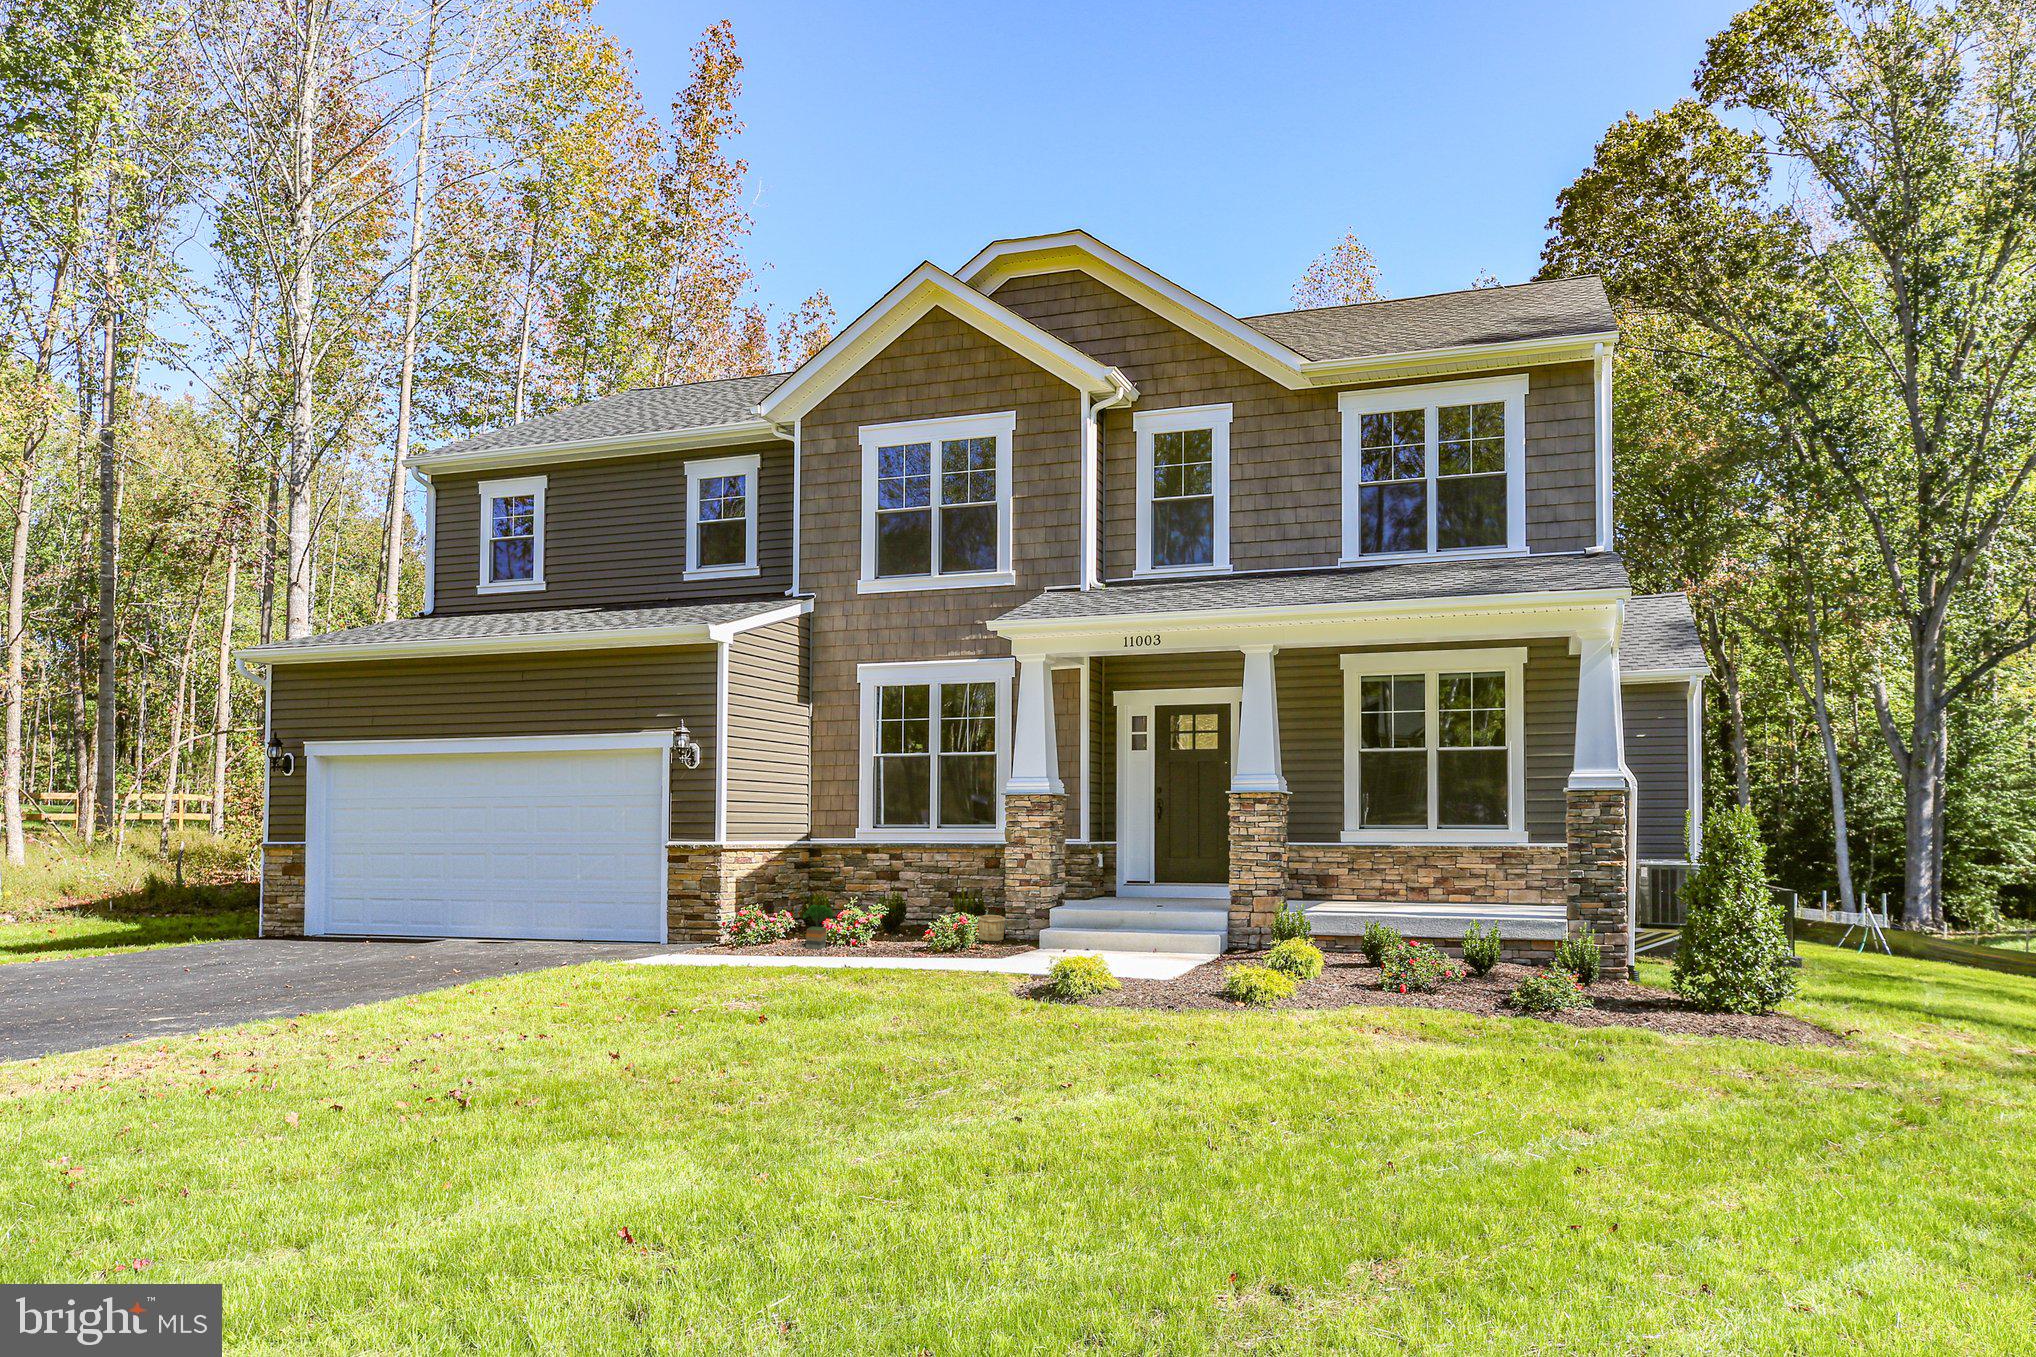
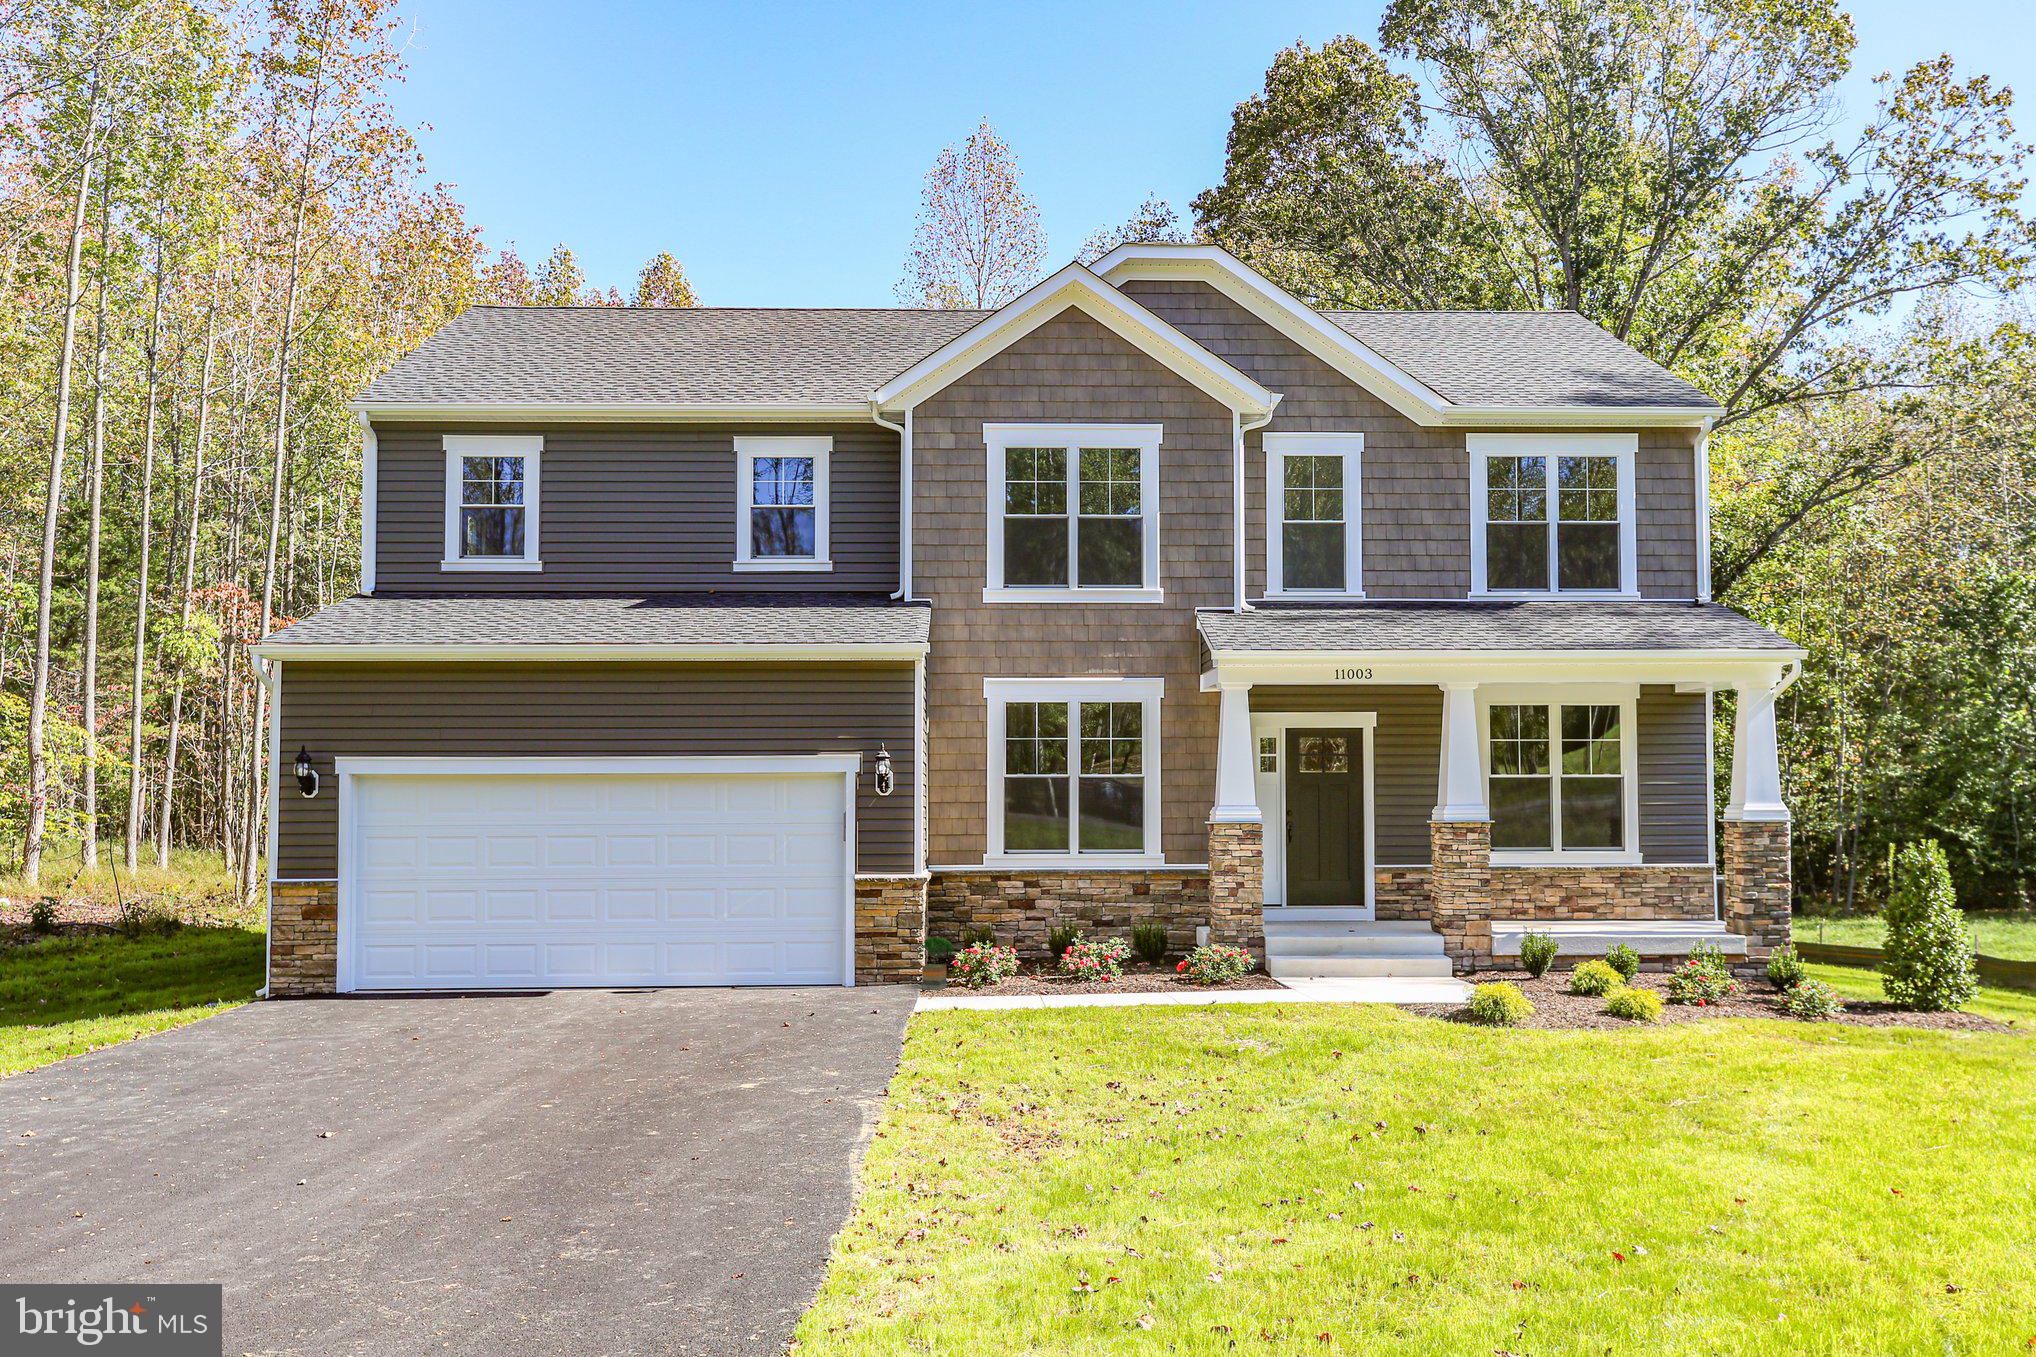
wooden bucket: present [978,915,1005,941] -> none [1131,948,1165,979]

